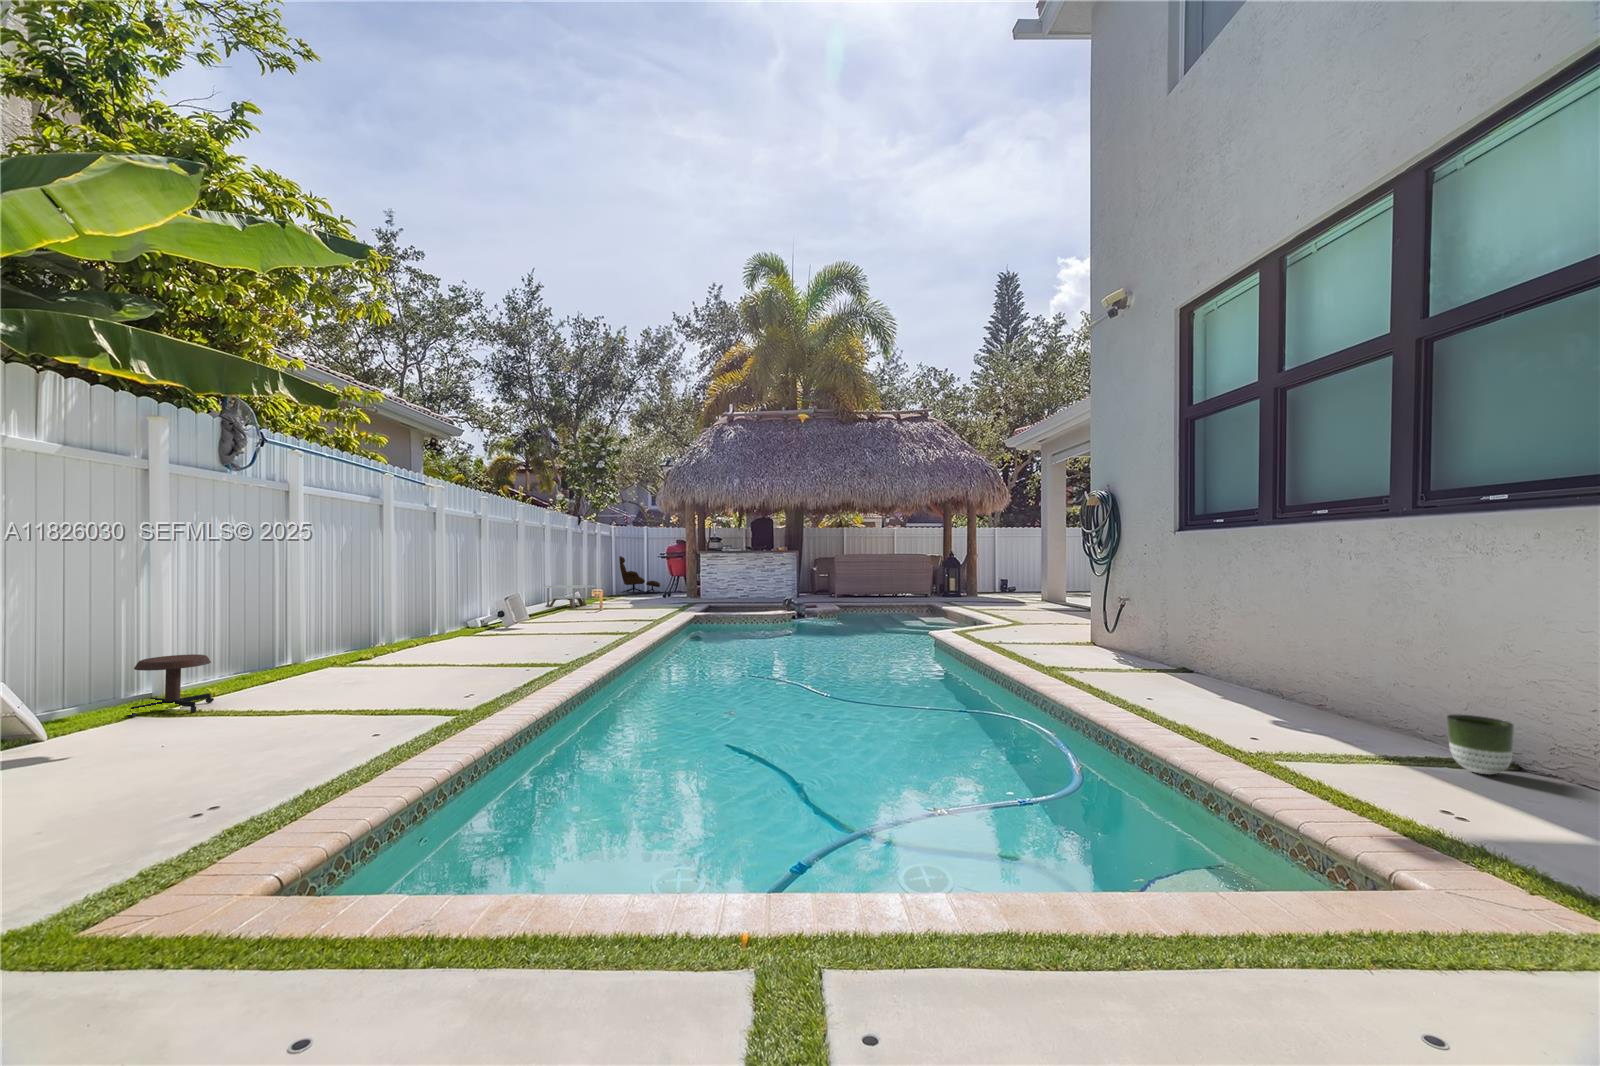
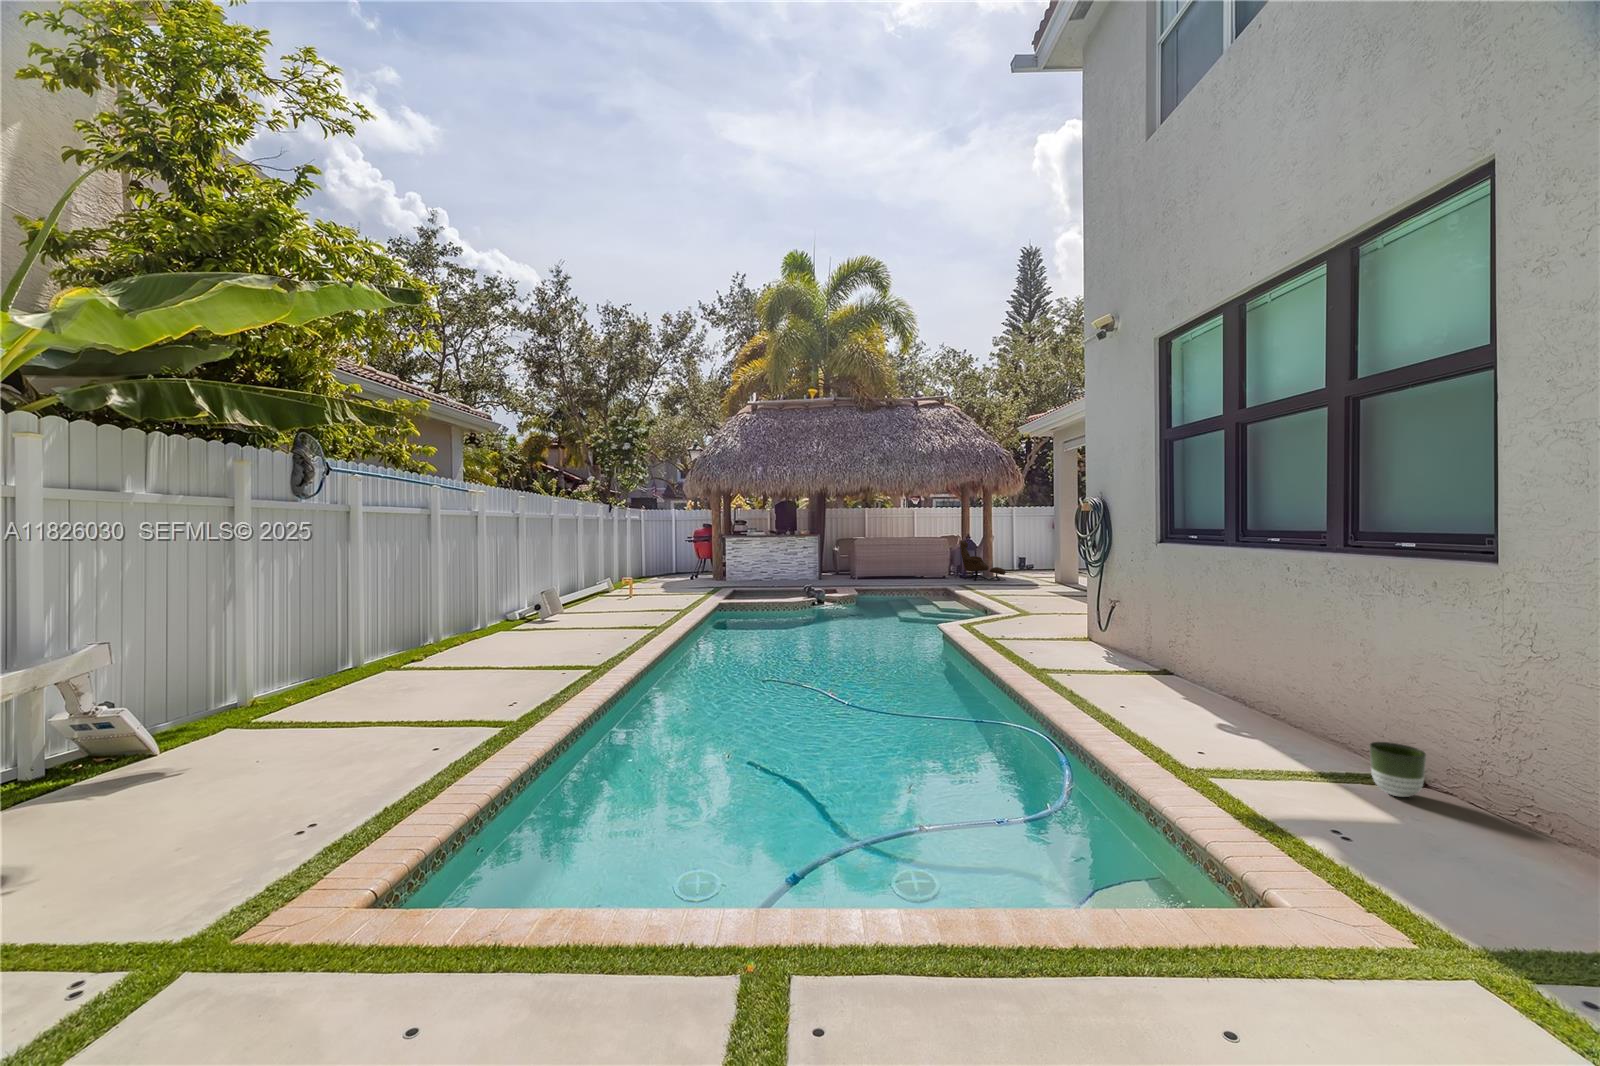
lounge chair: present [619,556,660,593] -> present [960,541,1006,581]
round table: present [543,585,595,609] -> none [577,575,626,598]
stool: present [127,654,214,718] -> none [232,674,300,732]

